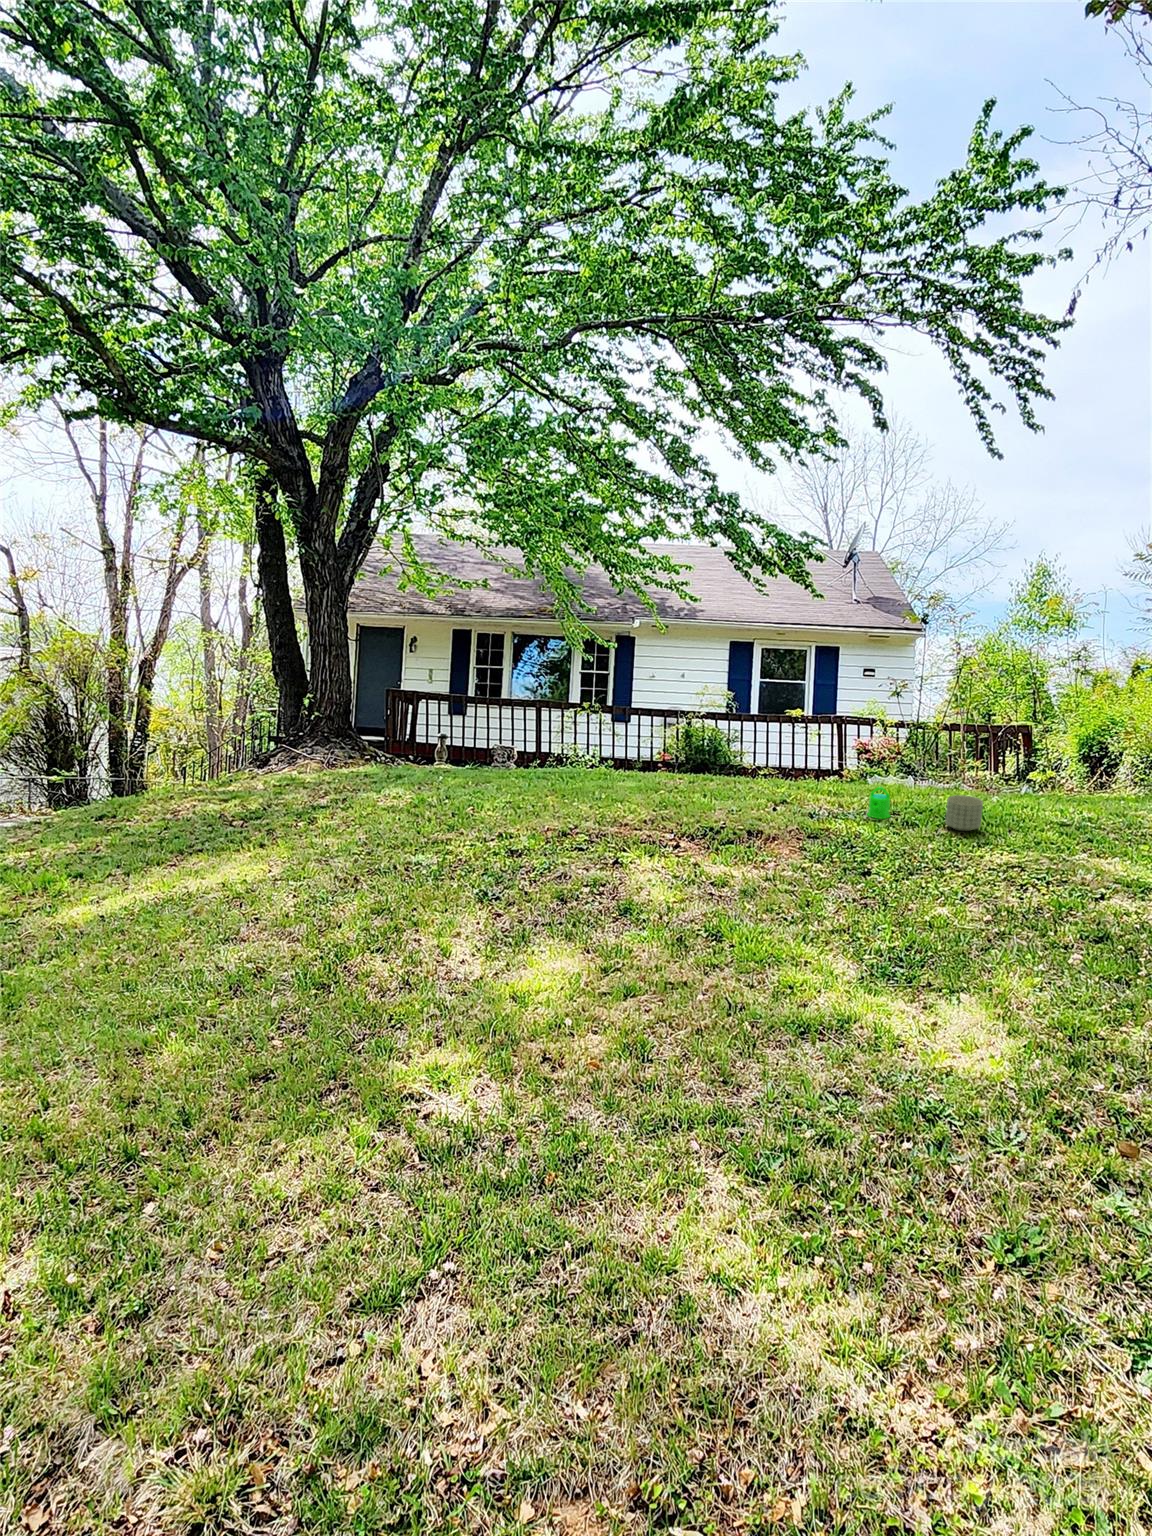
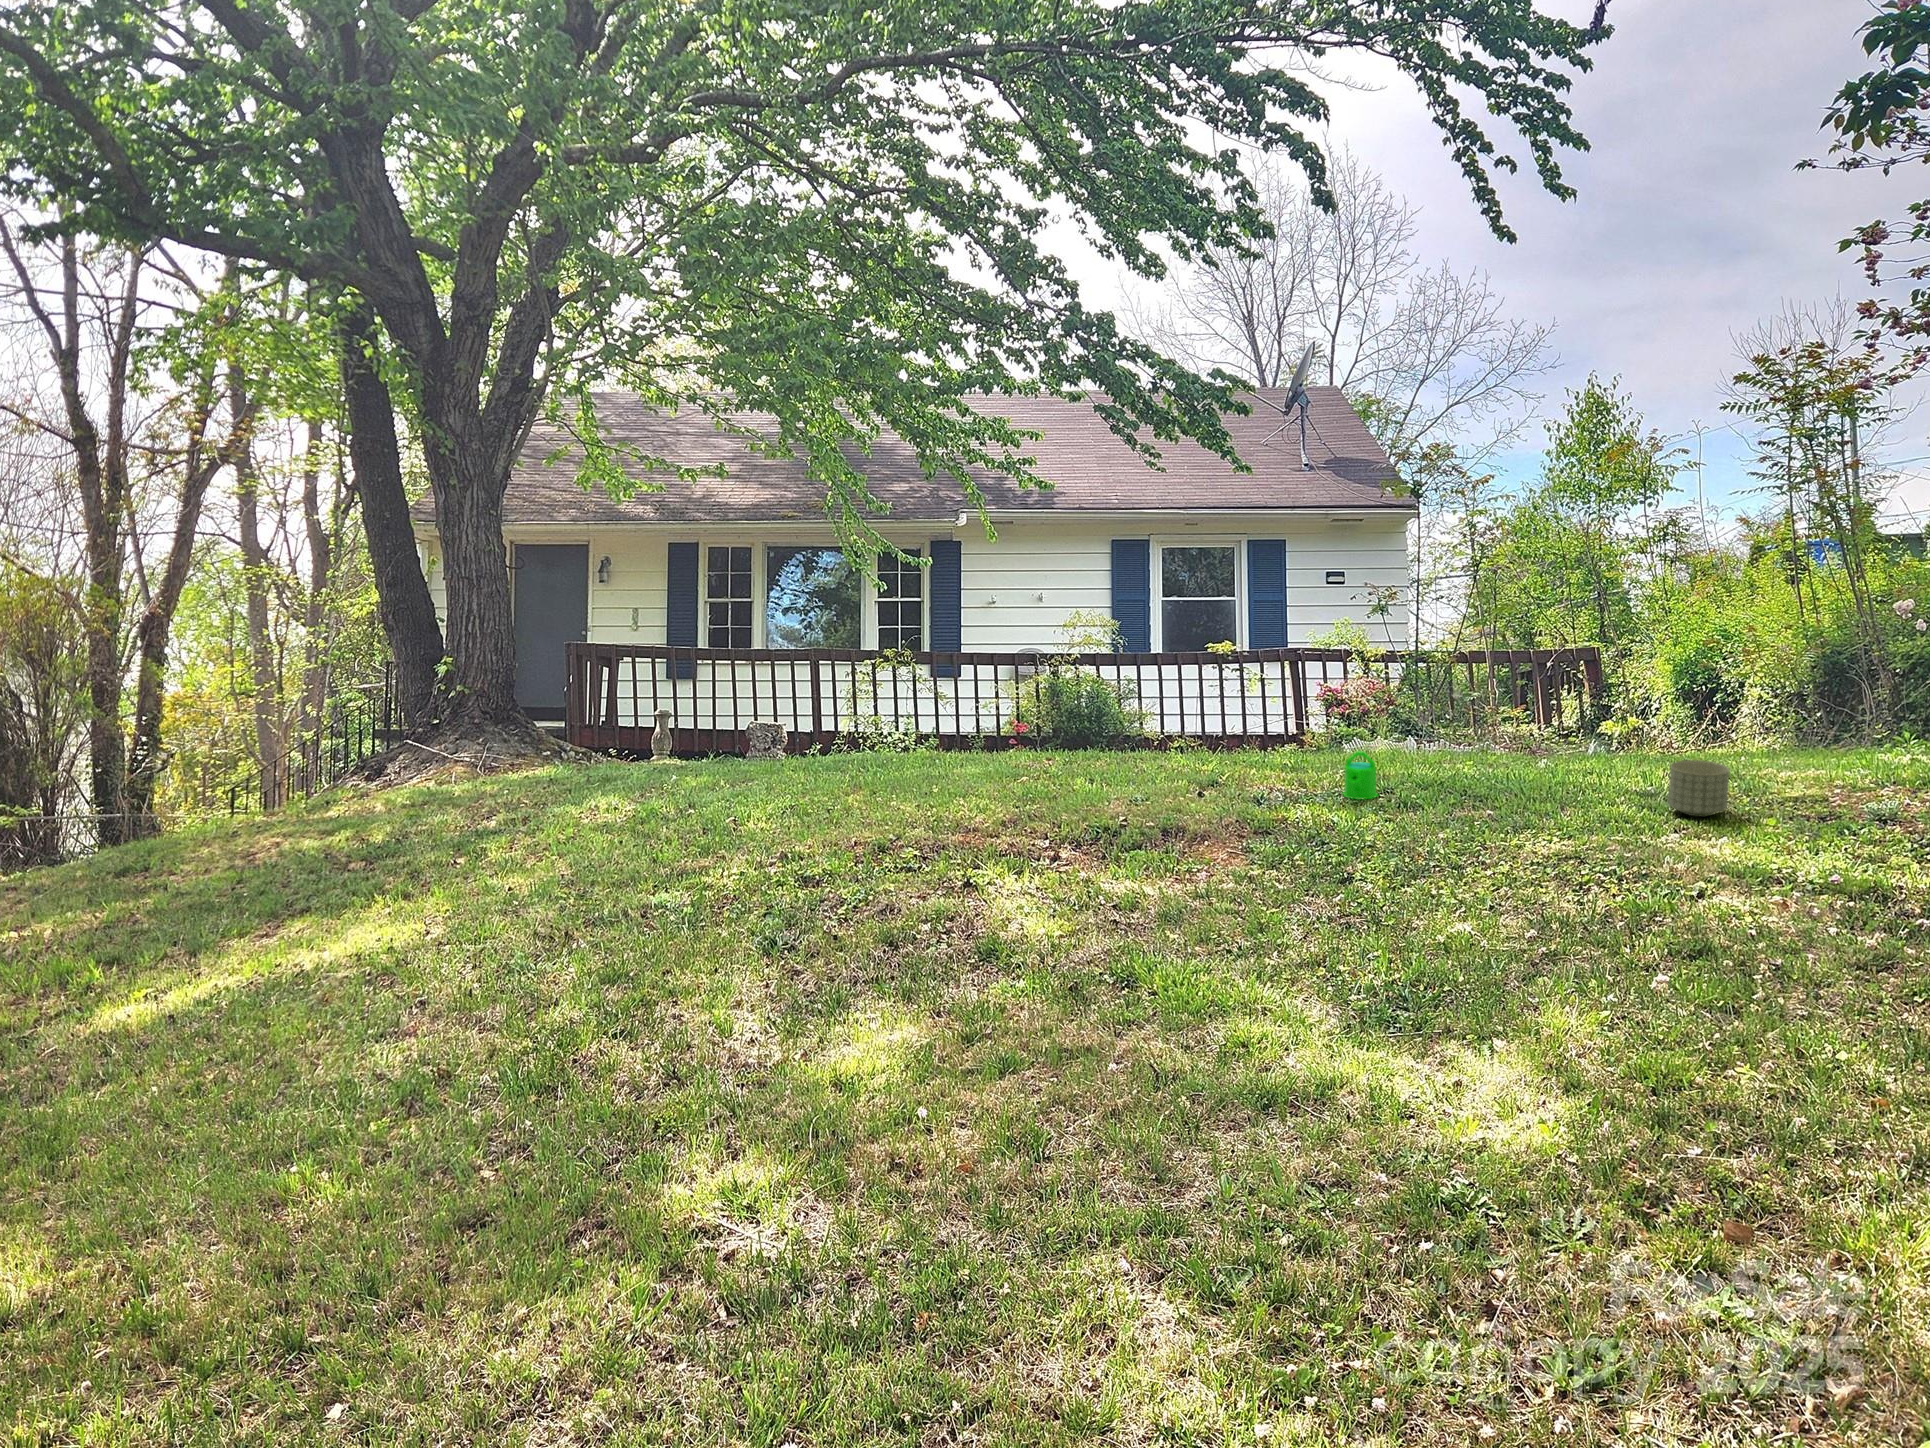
planter: present [945,795,983,831] -> present [1668,760,1729,817]

